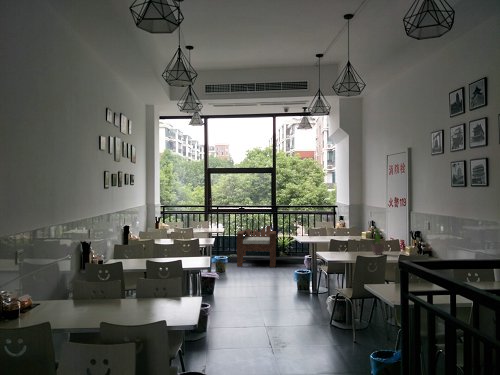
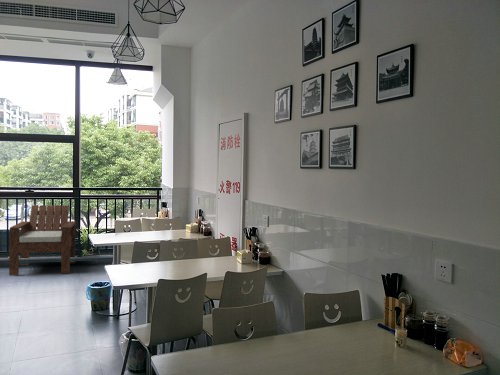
potted plant: present [372,228,384,255] -> none [180,226,214,266]

